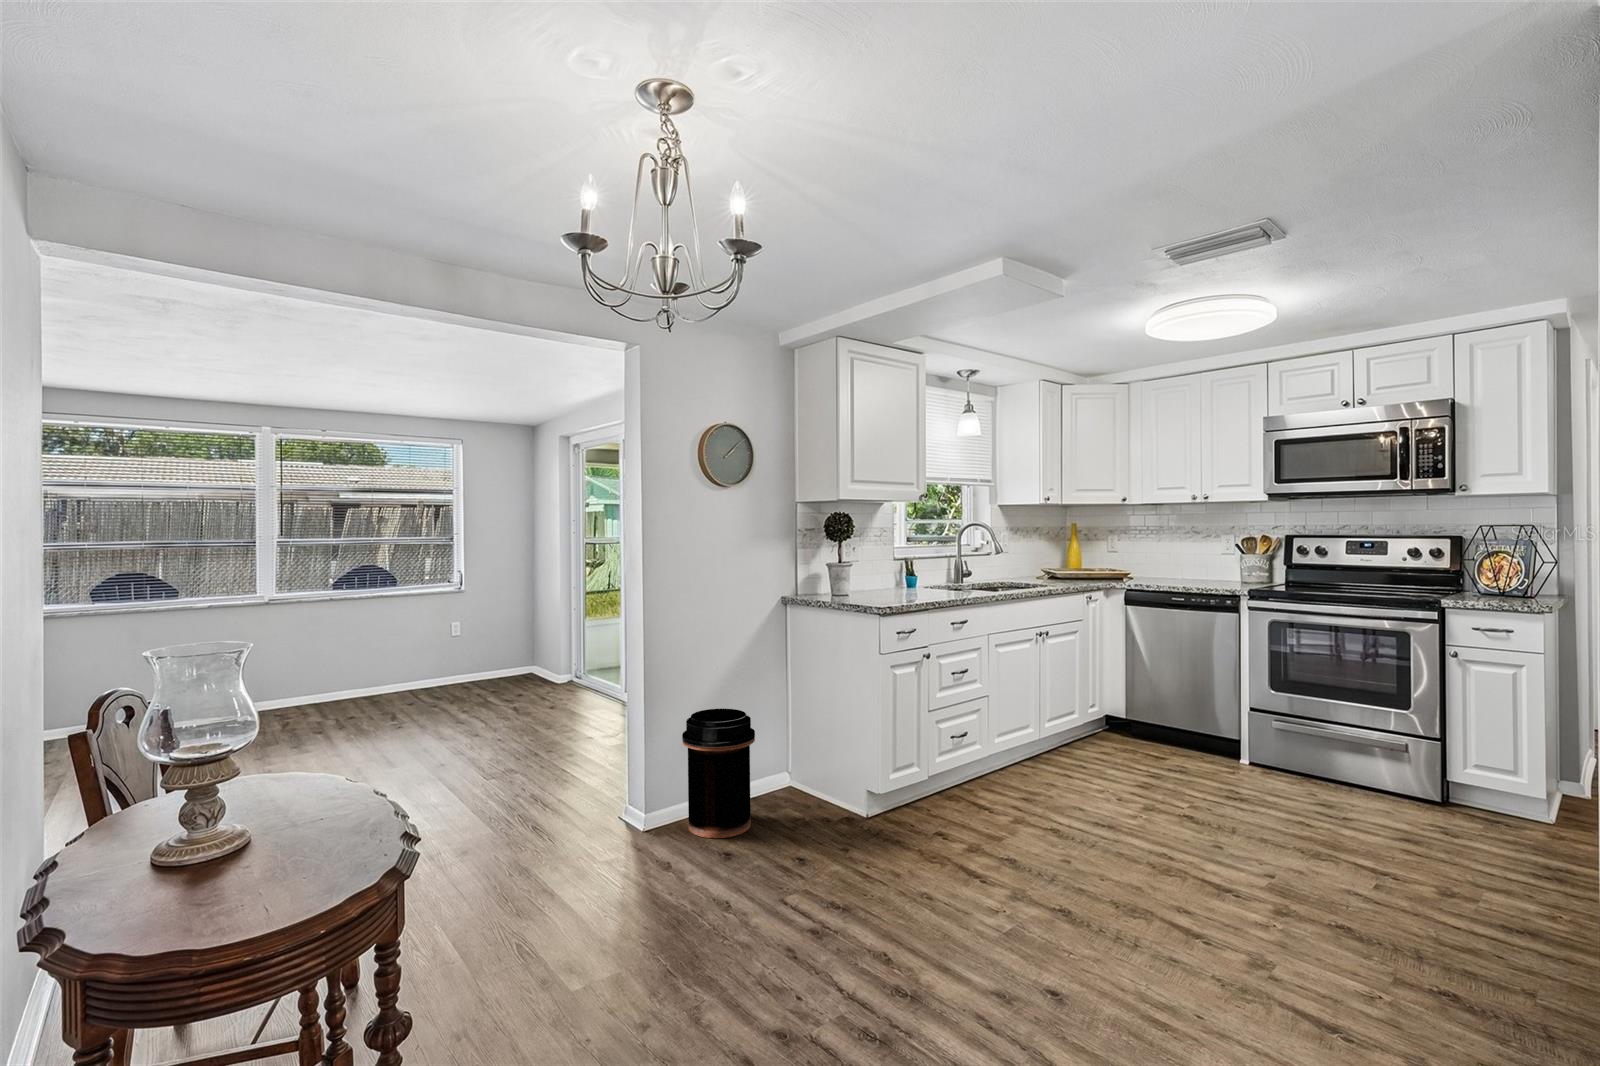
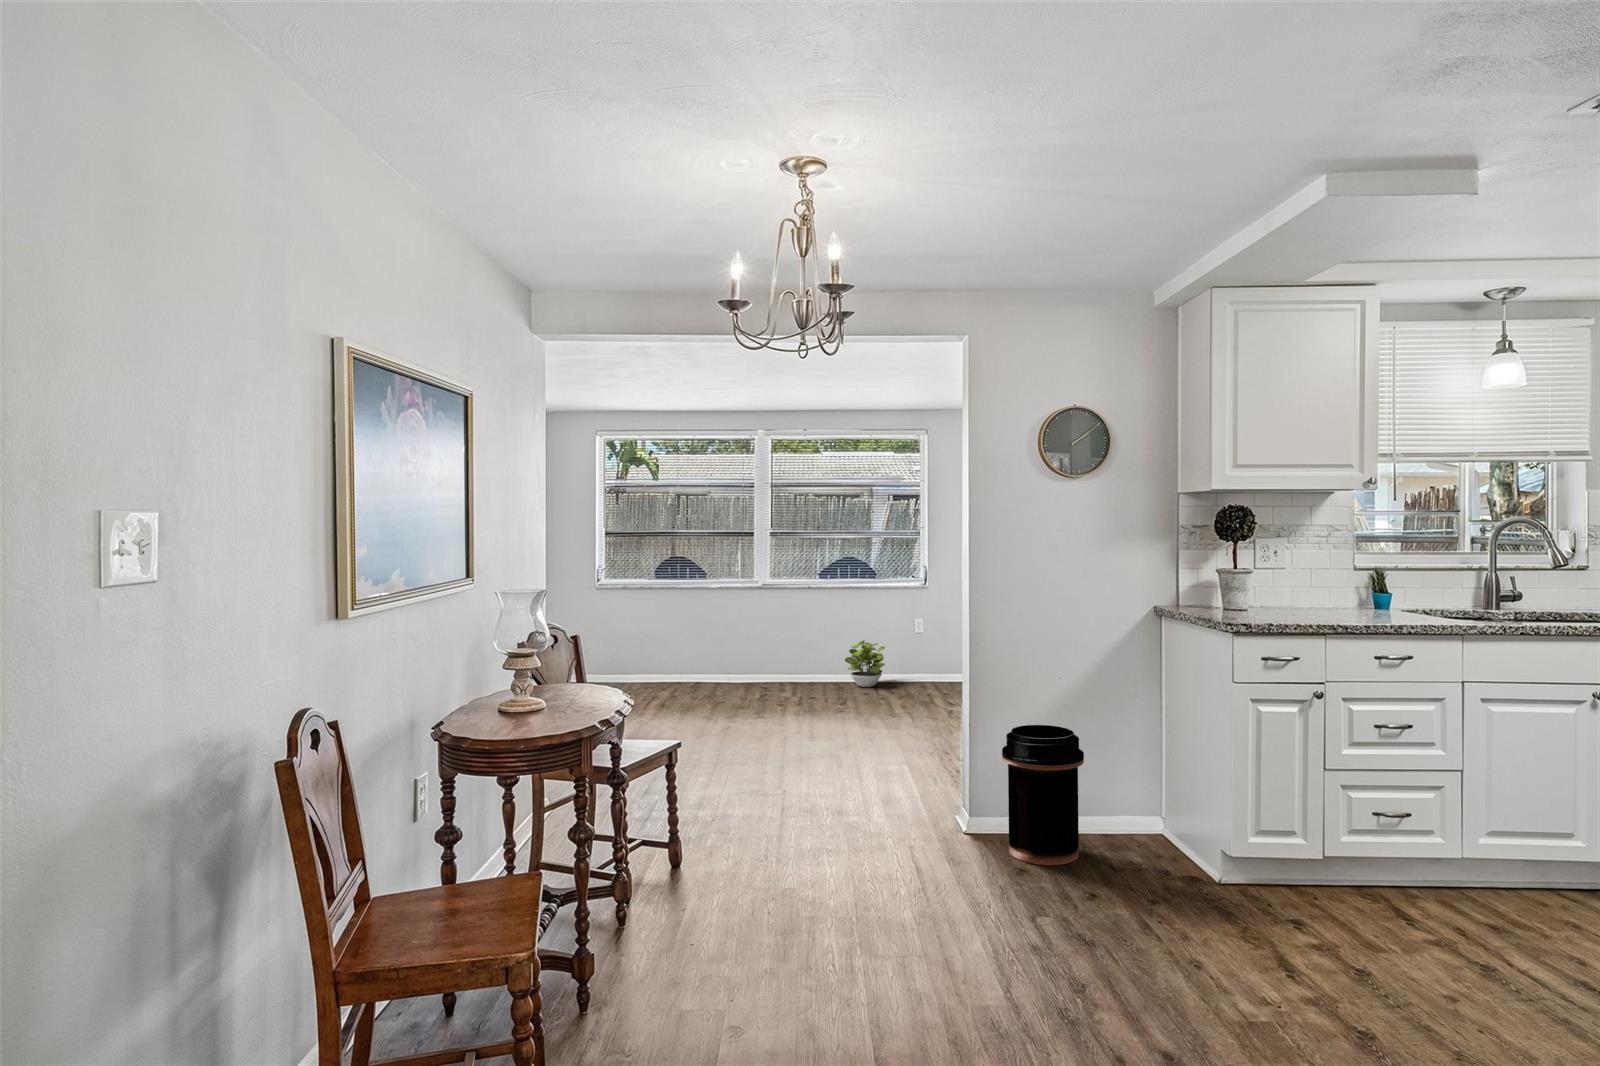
potted plant: none [380,651,427,699] -> present [845,640,885,687]

